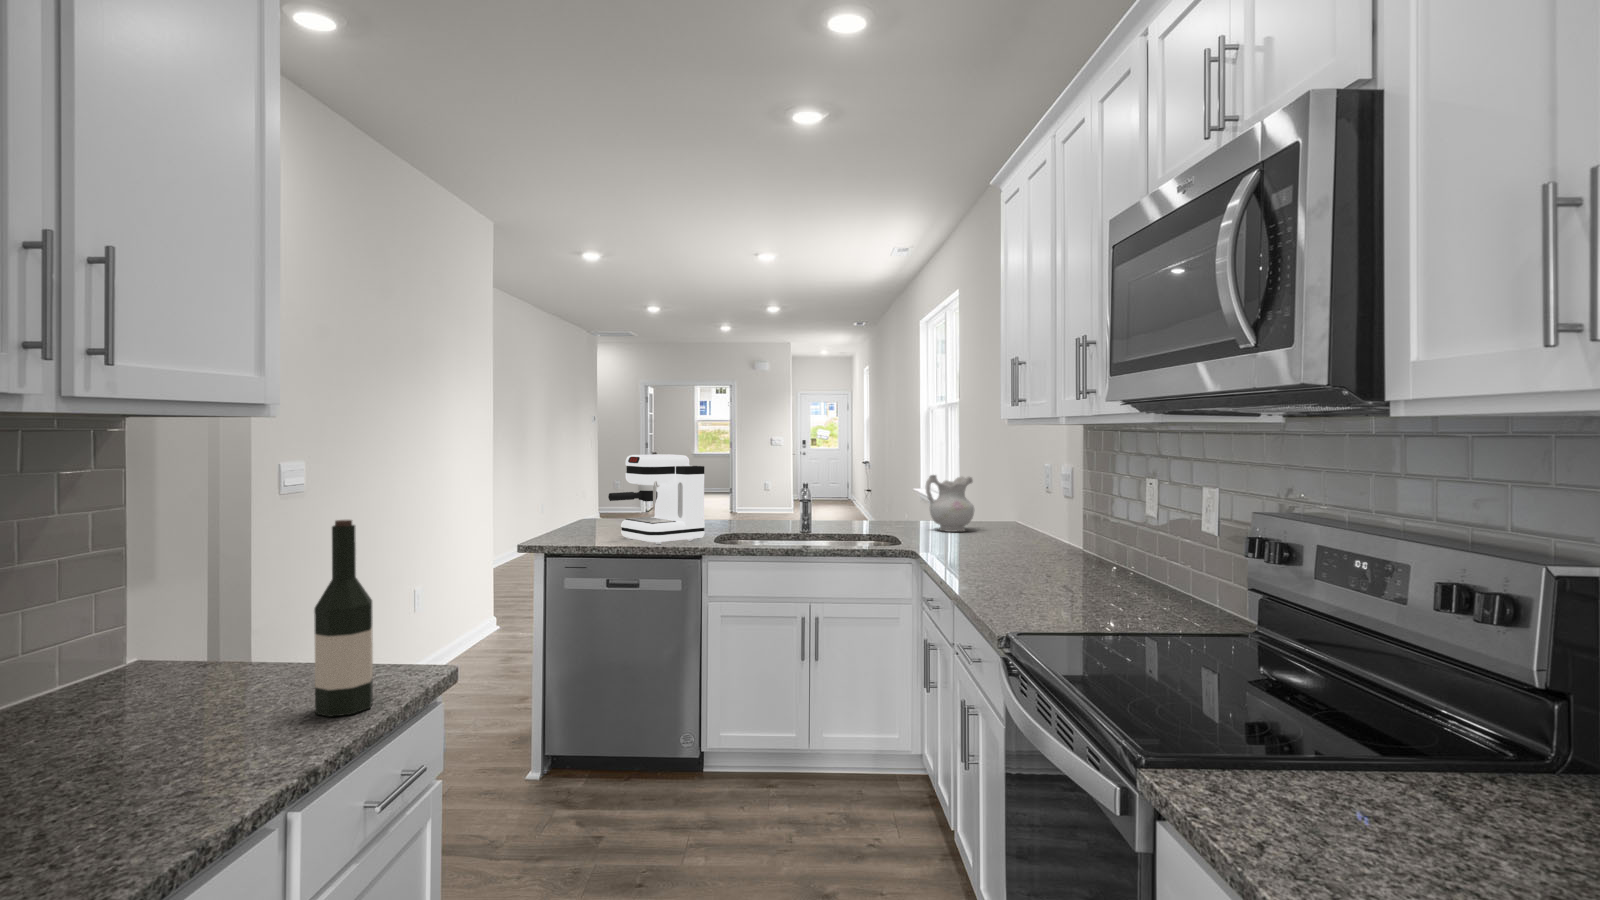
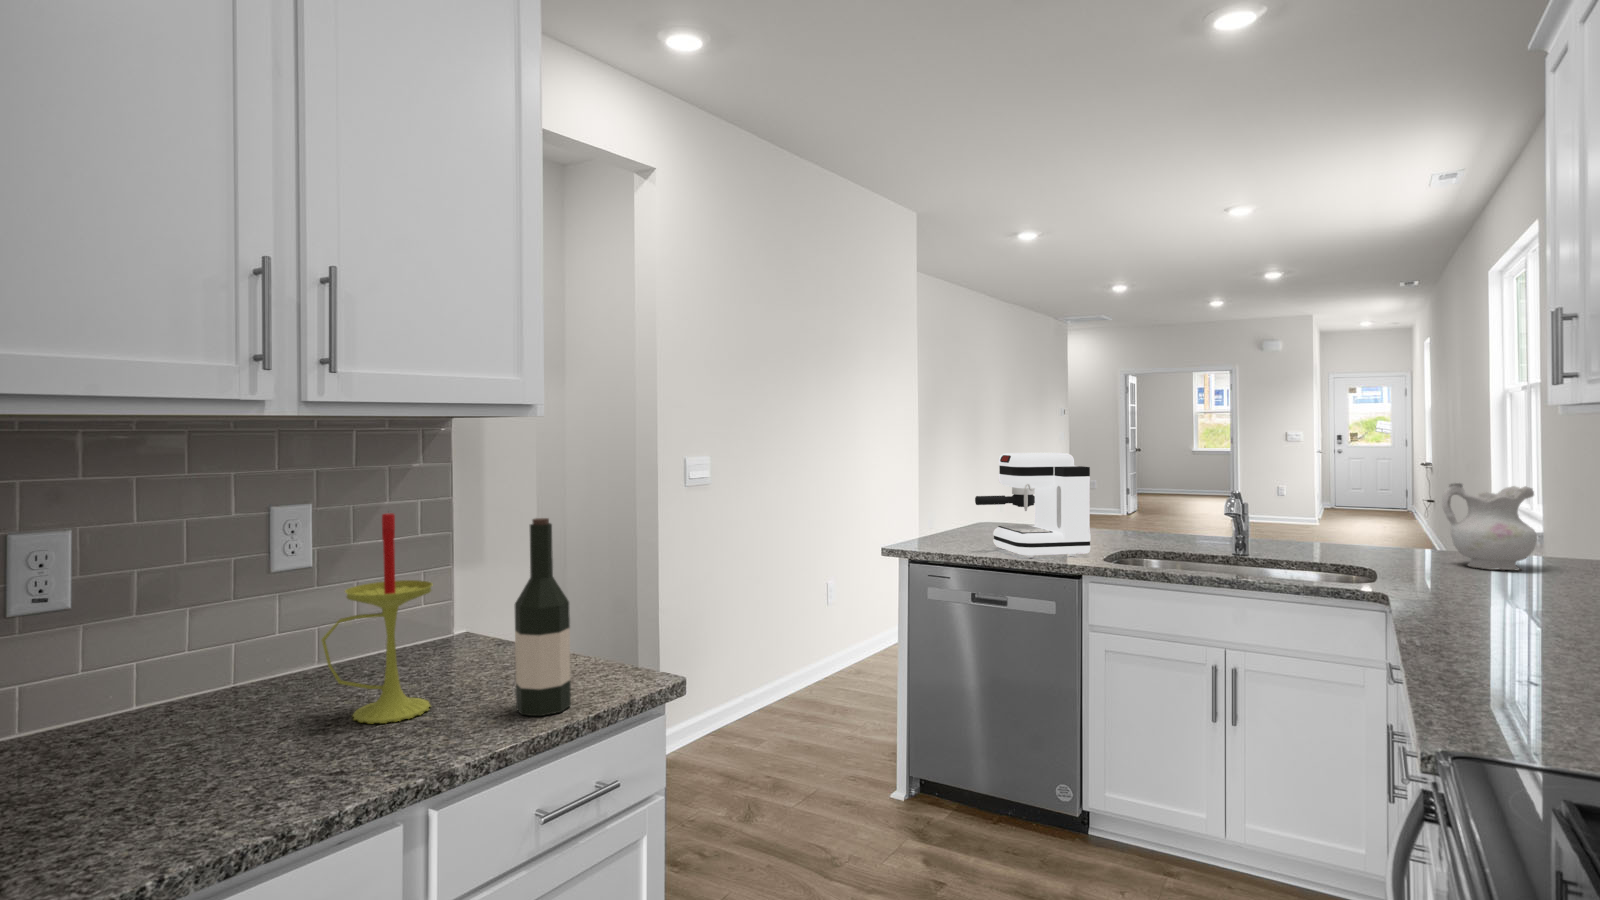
candle: none [73,516,210,755] -> present [322,514,433,723]

